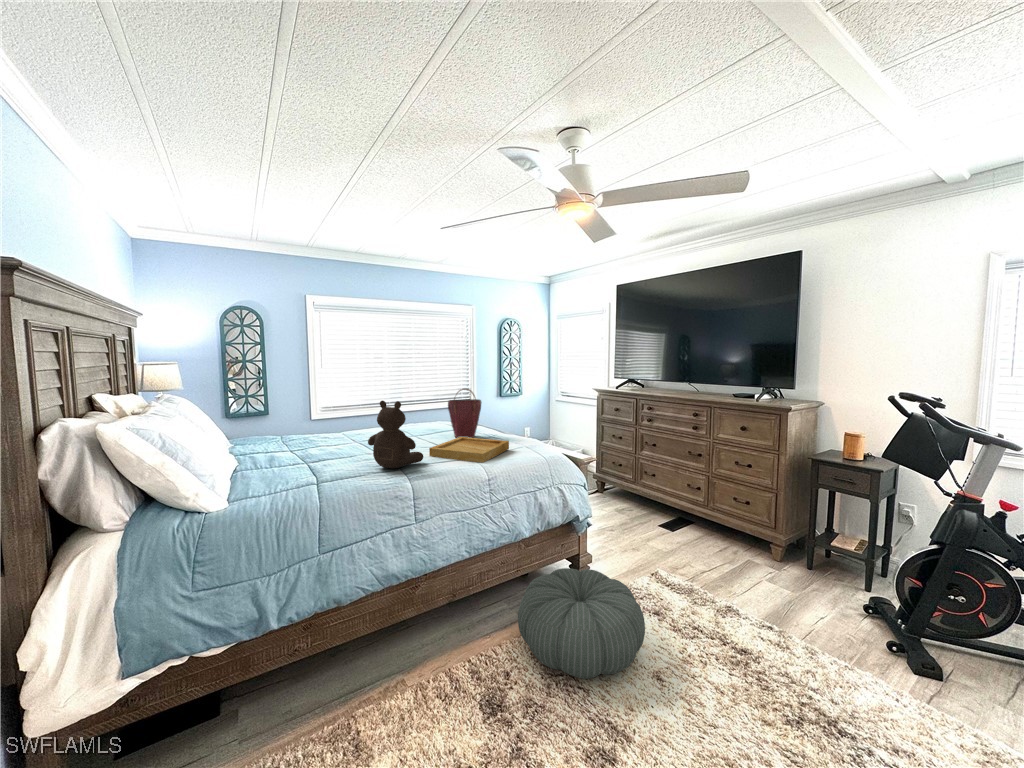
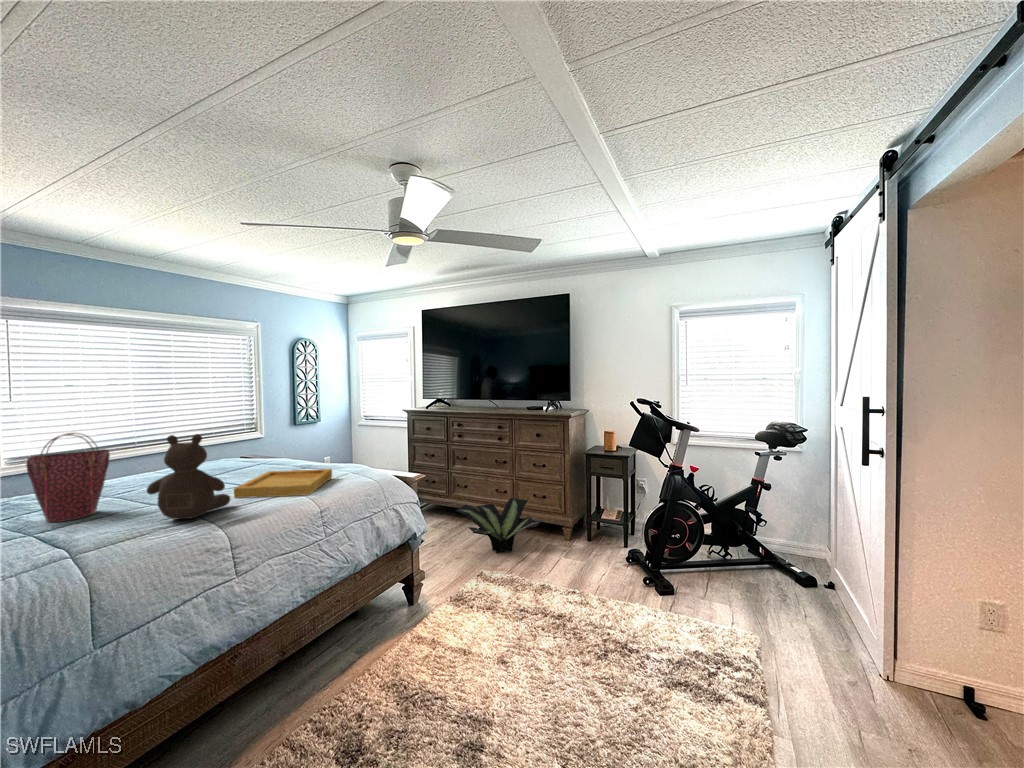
handbag: present [448,388,482,438] -> present [26,433,110,522]
potted plant: none [636,494,741,557] -> present [455,498,542,553]
pouf: present [518,568,645,679] -> none [363,583,487,690]

